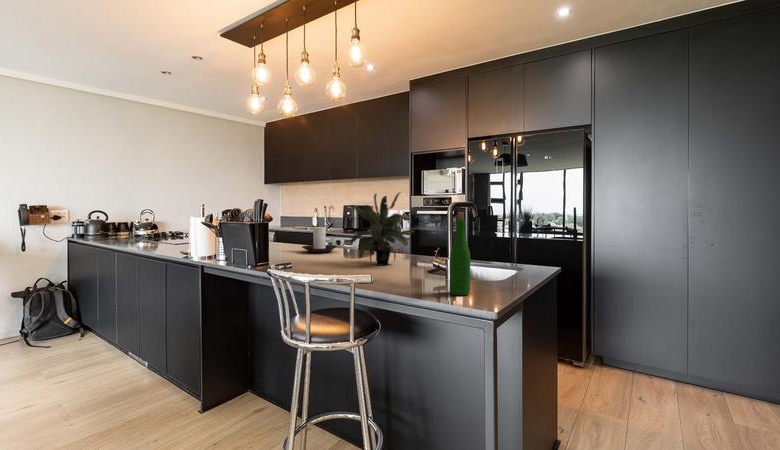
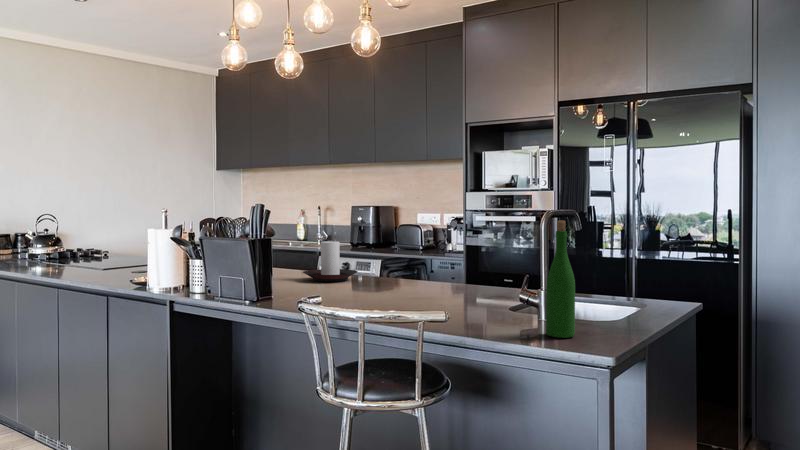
potted plant: present [351,192,415,265] -> none [384,189,484,299]

